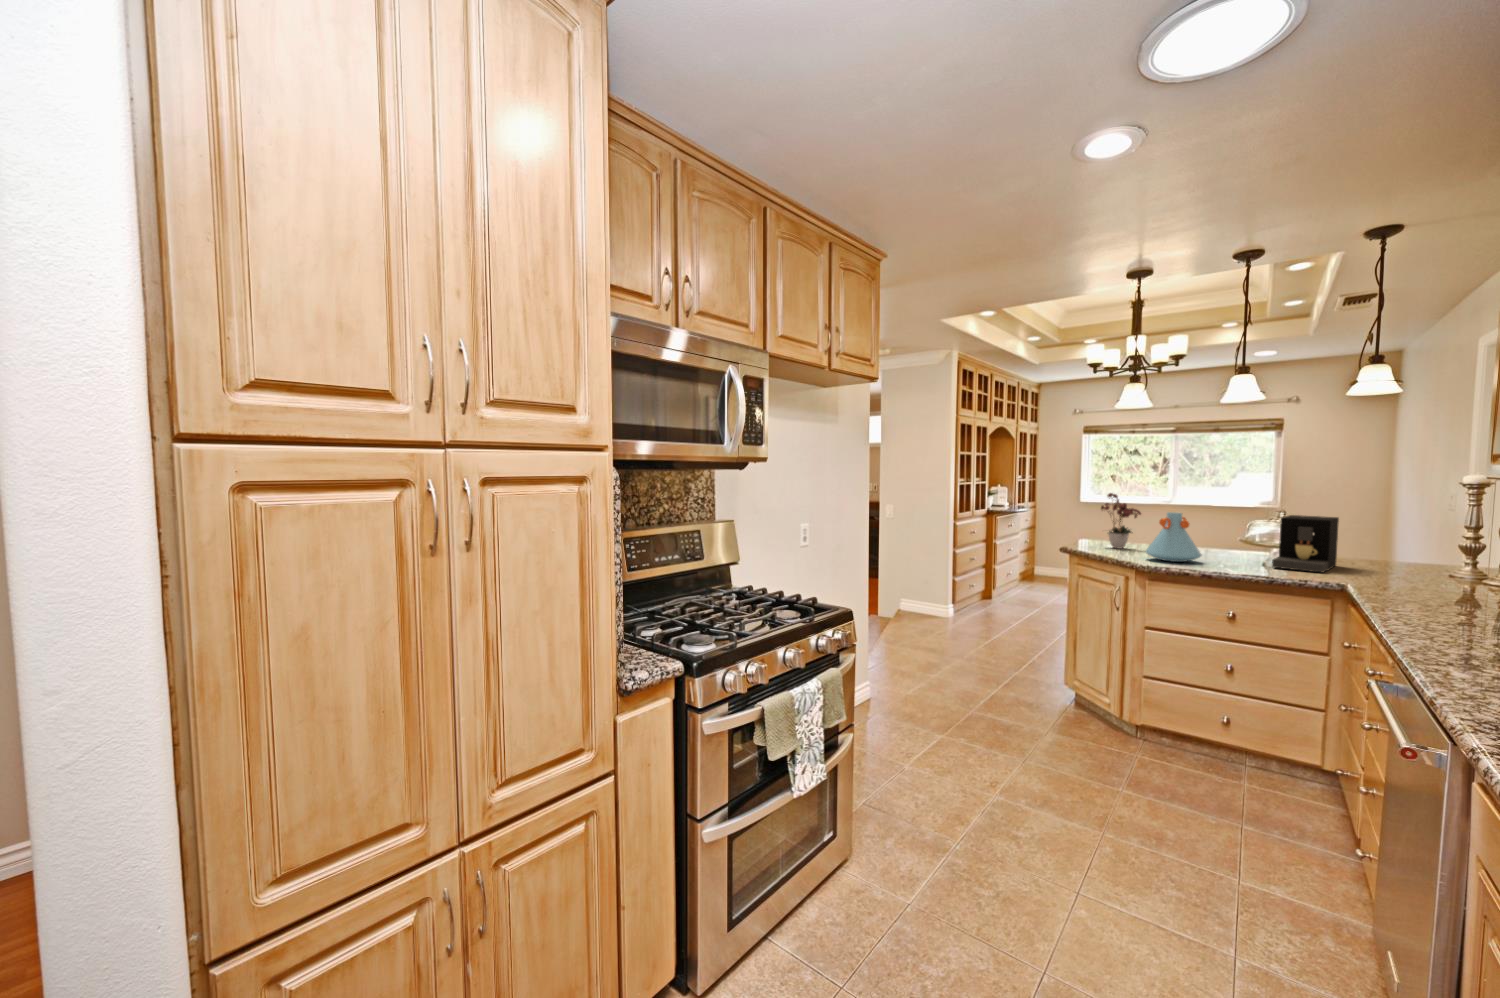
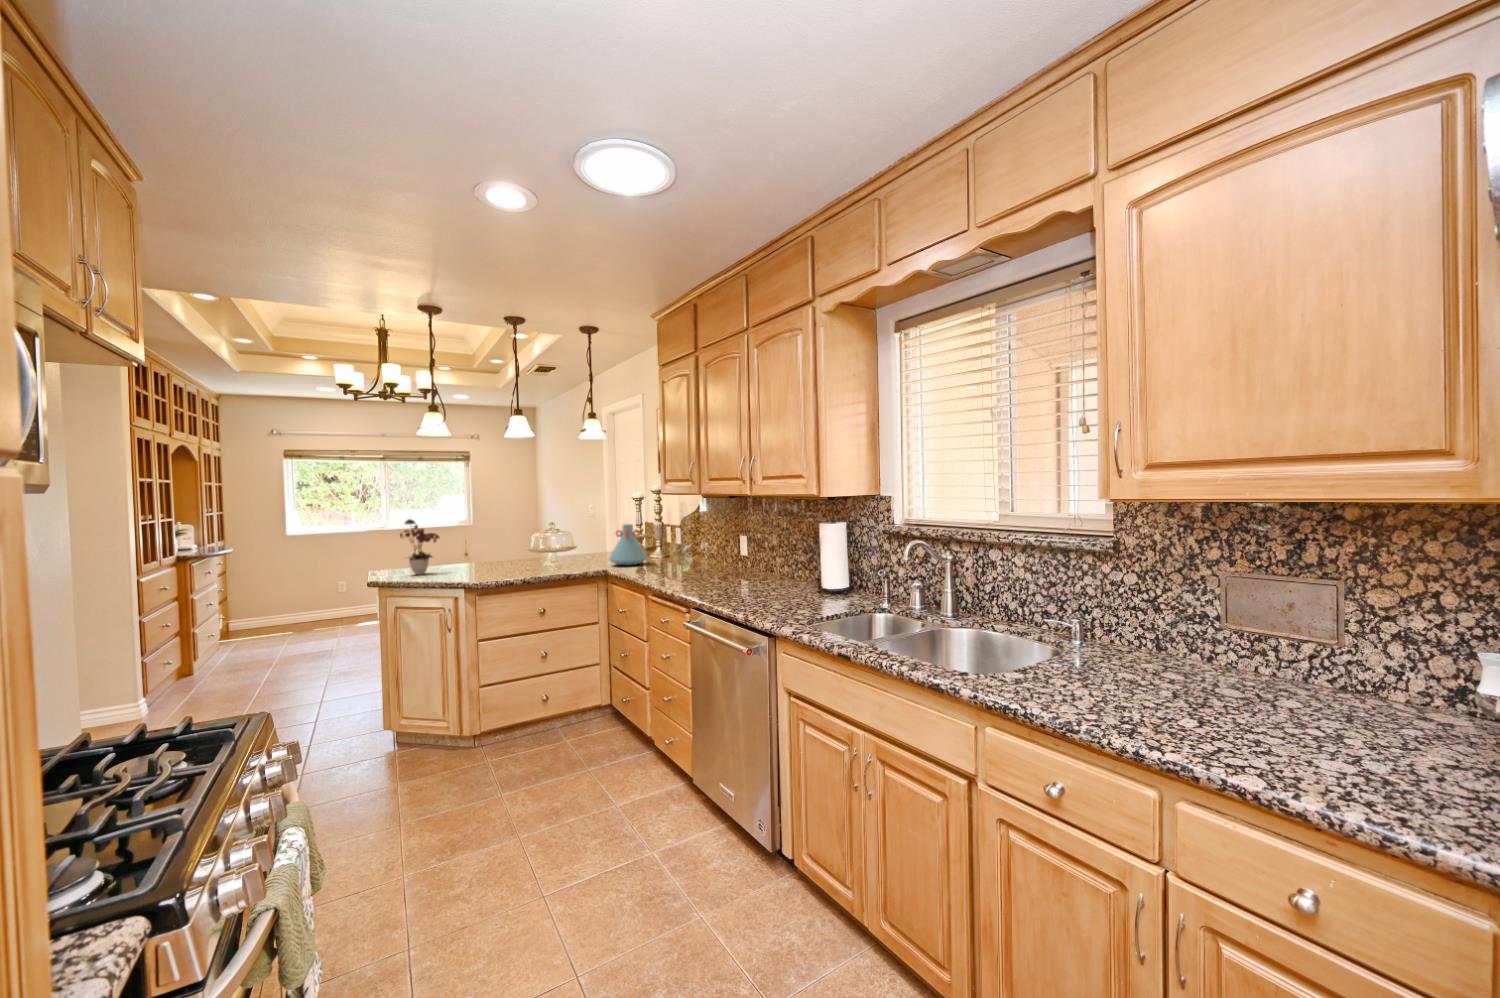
vase: present [1146,512,1201,562] -> present [609,524,648,565]
coffee maker: present [1272,515,1339,573] -> none [552,526,586,568]

